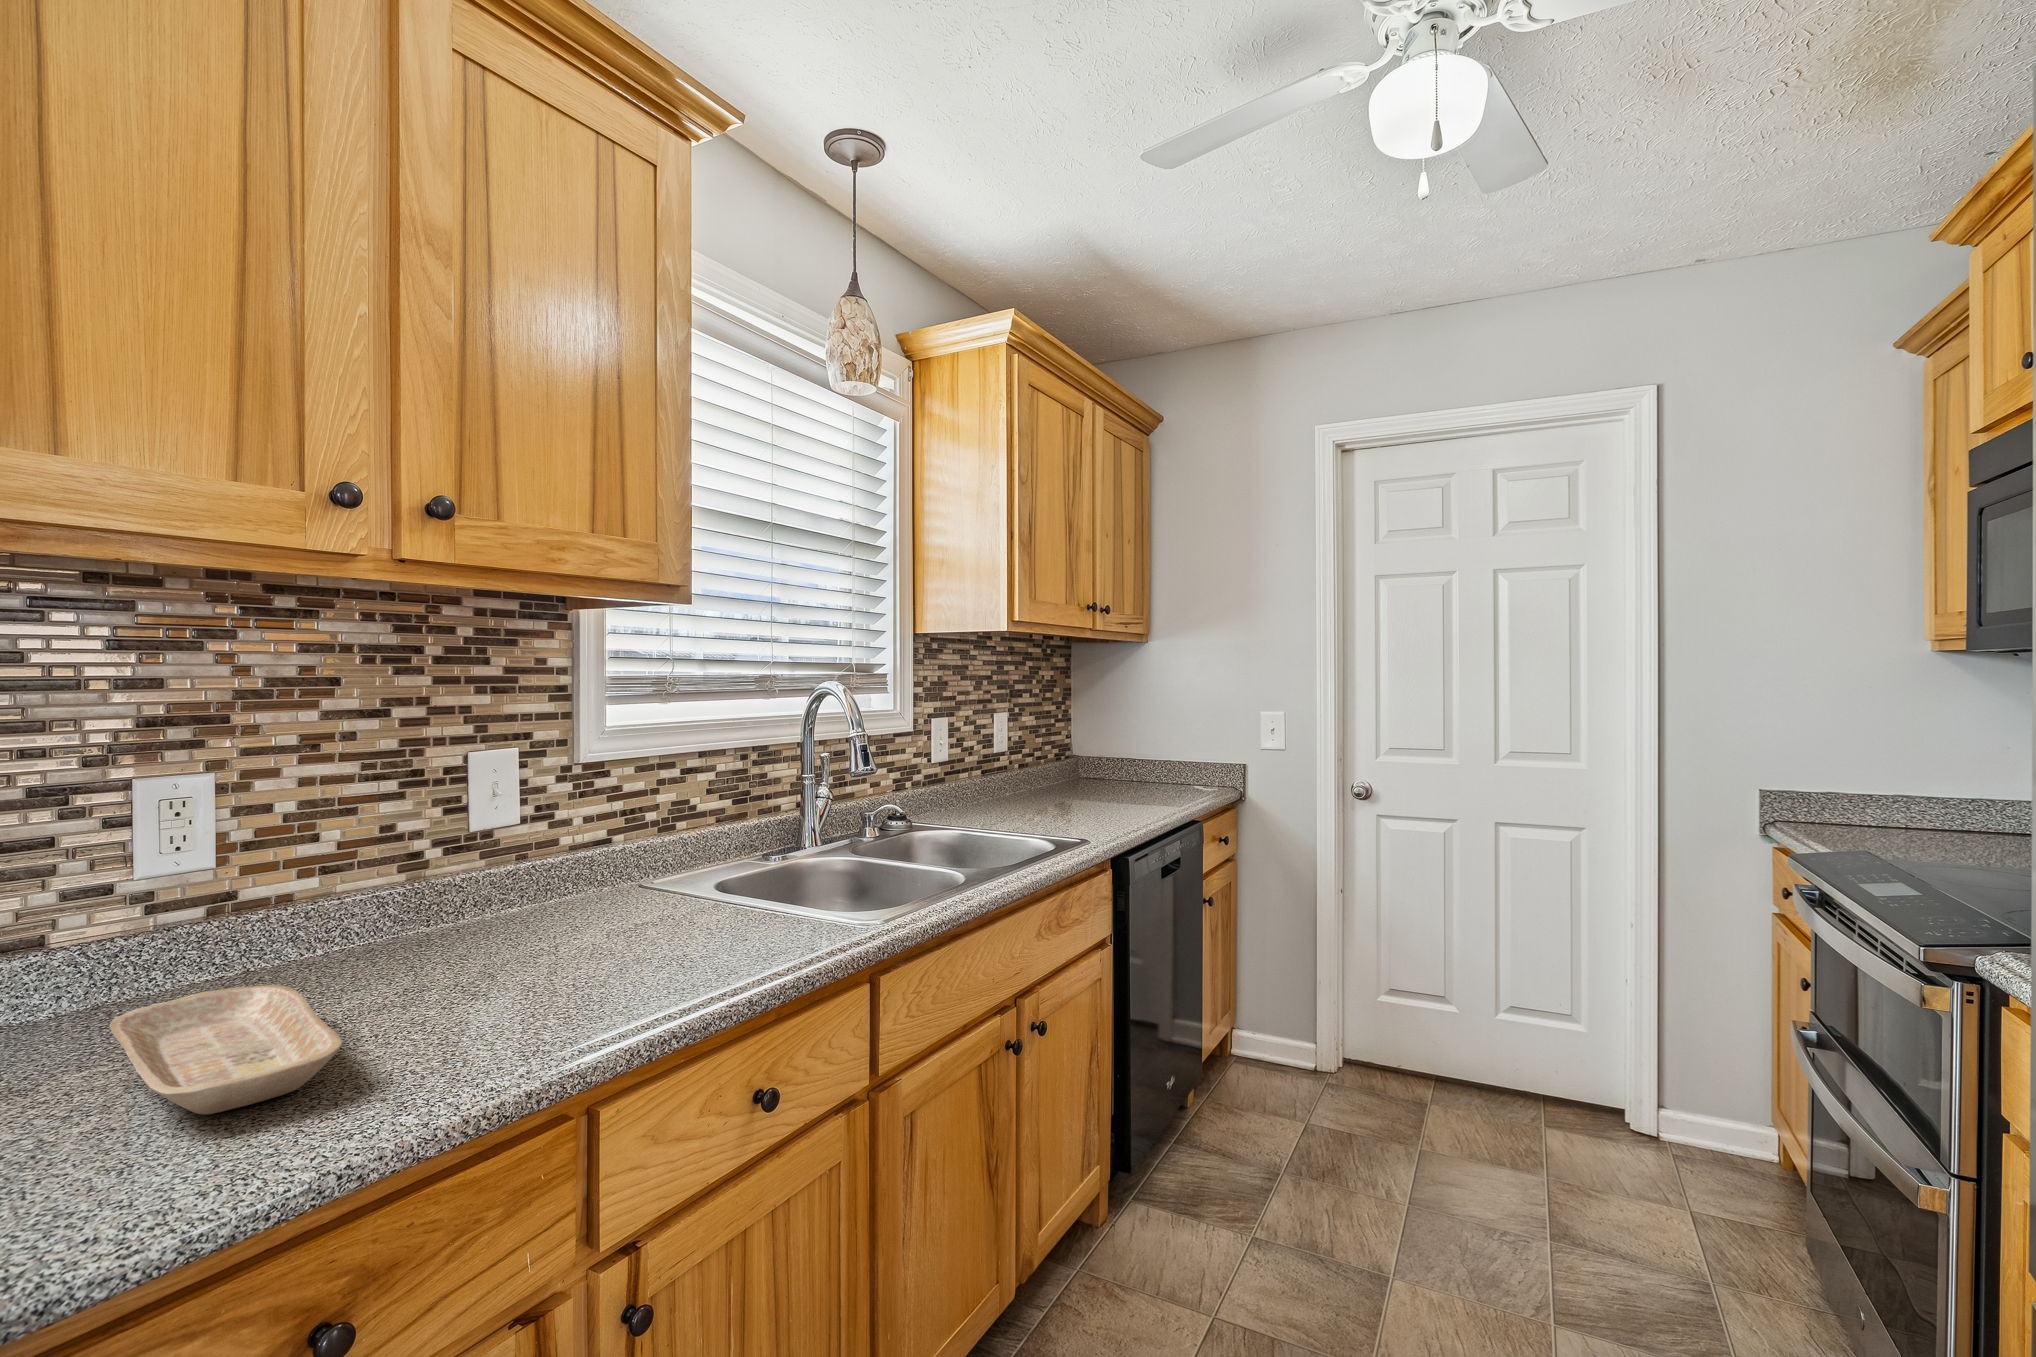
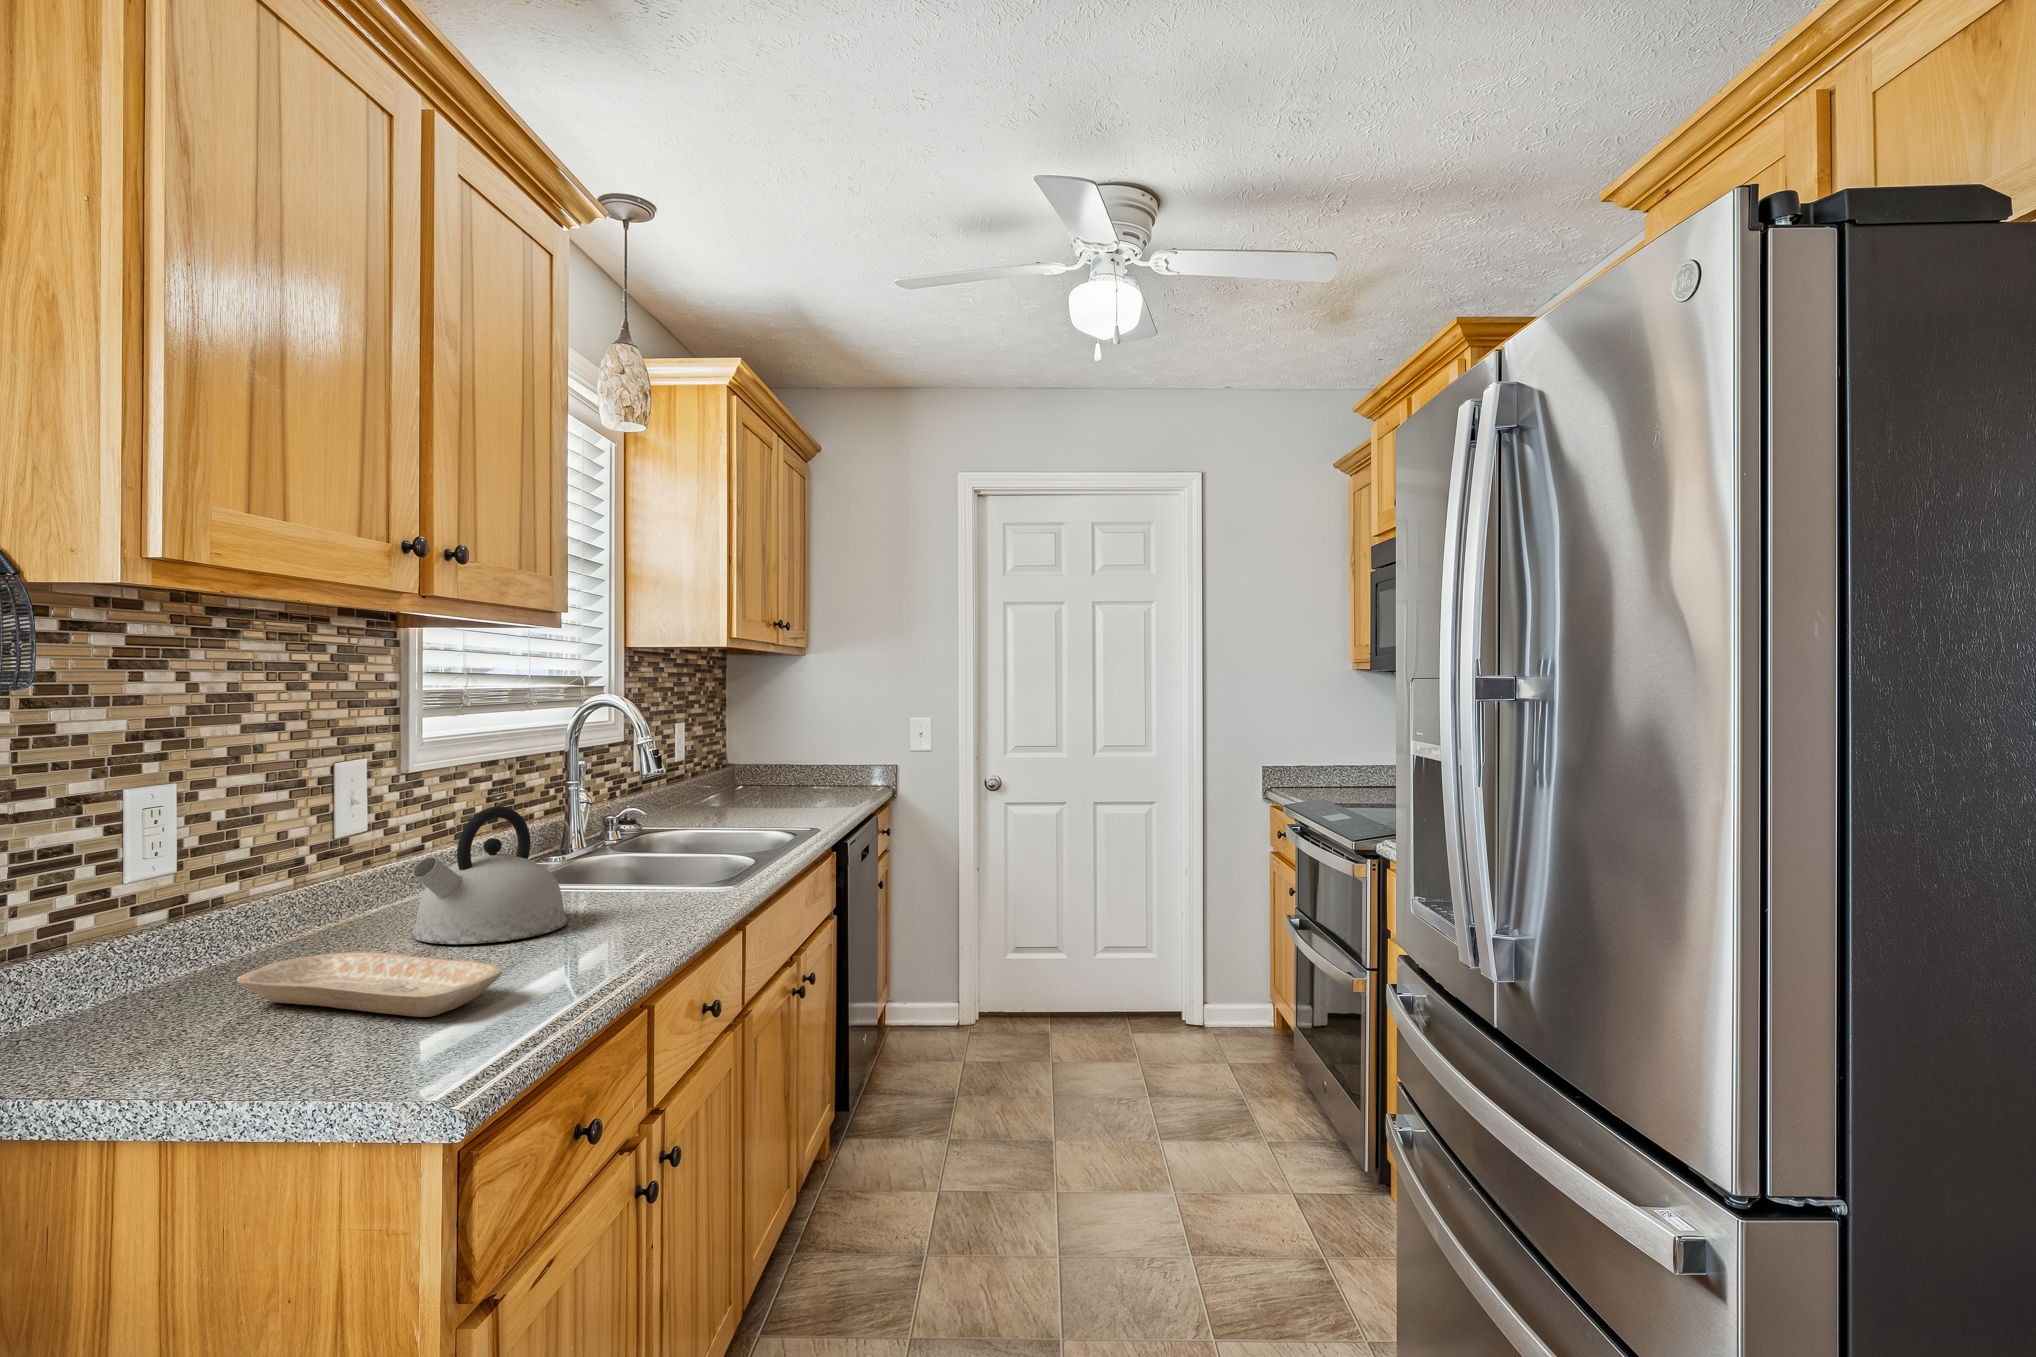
kettle: none [438,811,641,980] -> present [412,806,568,944]

